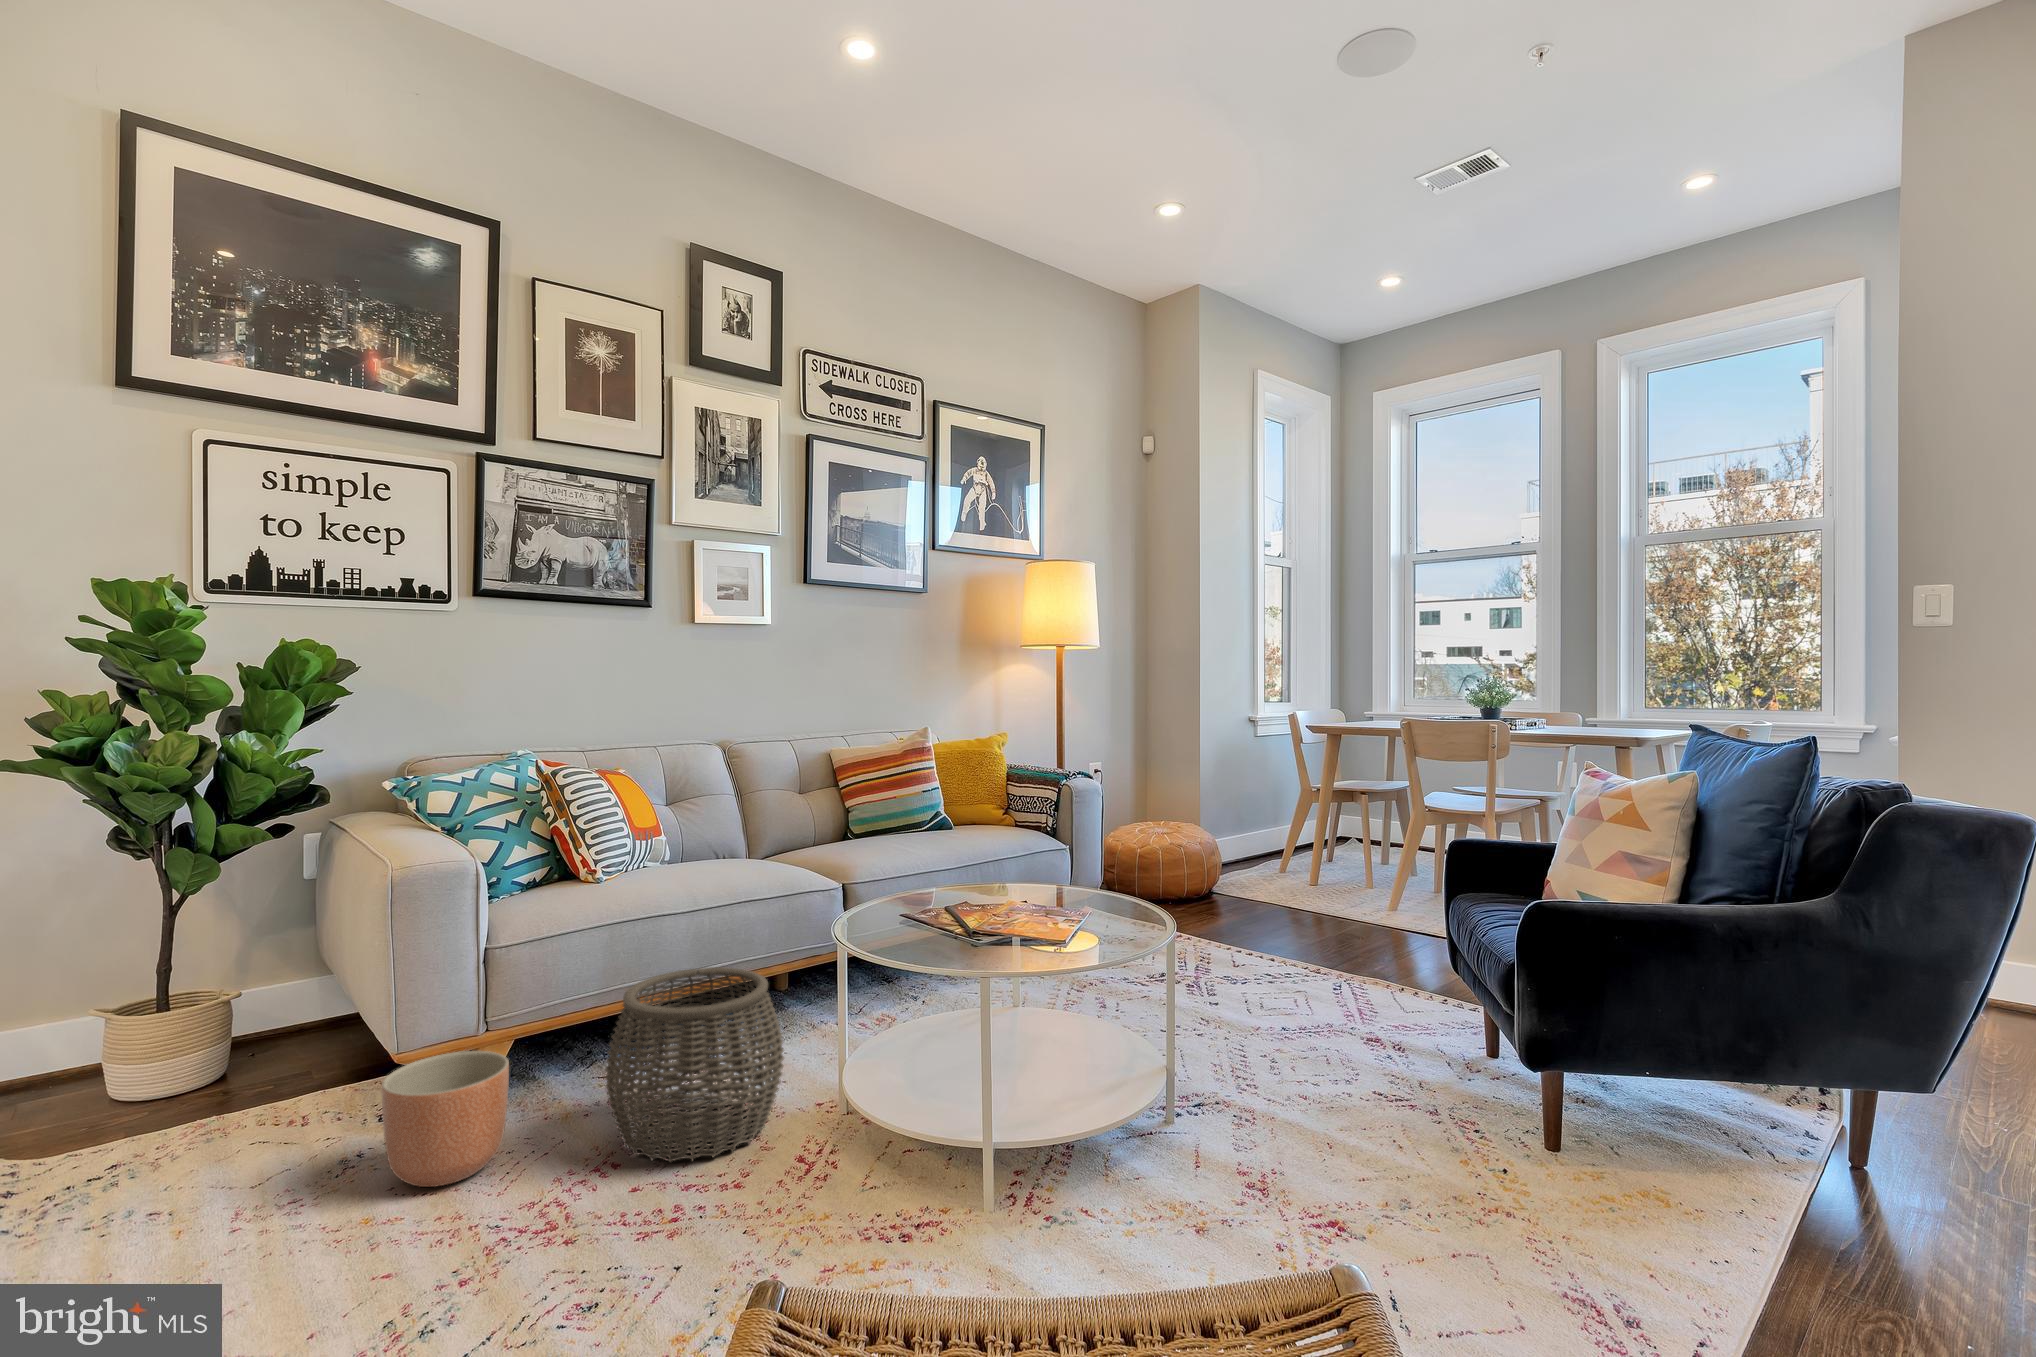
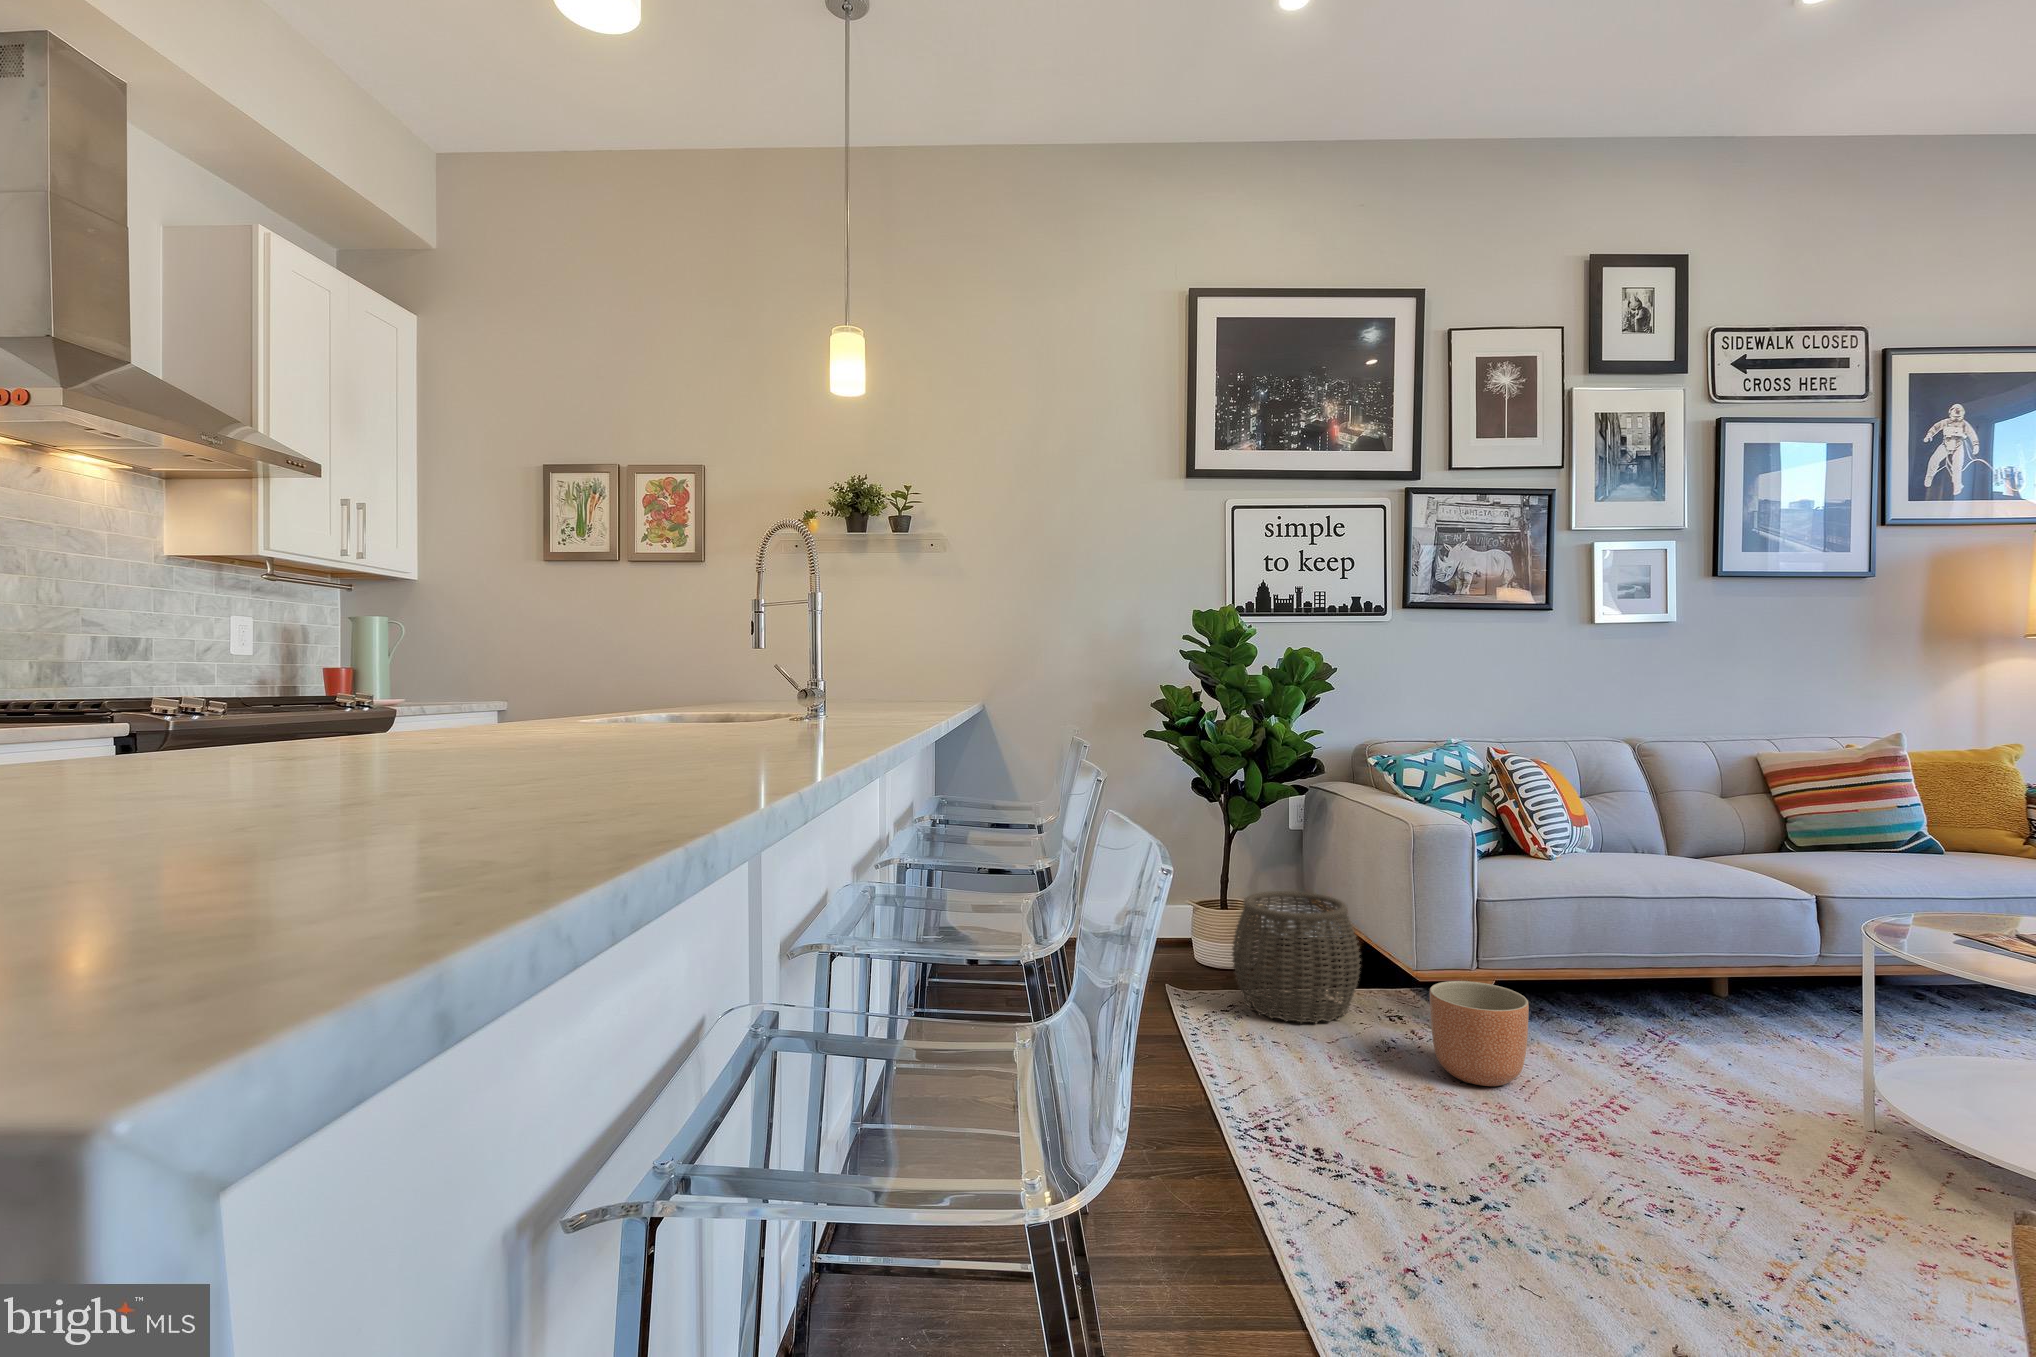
woven basket: present [605,967,784,1162] -> present [1232,891,1361,1023]

